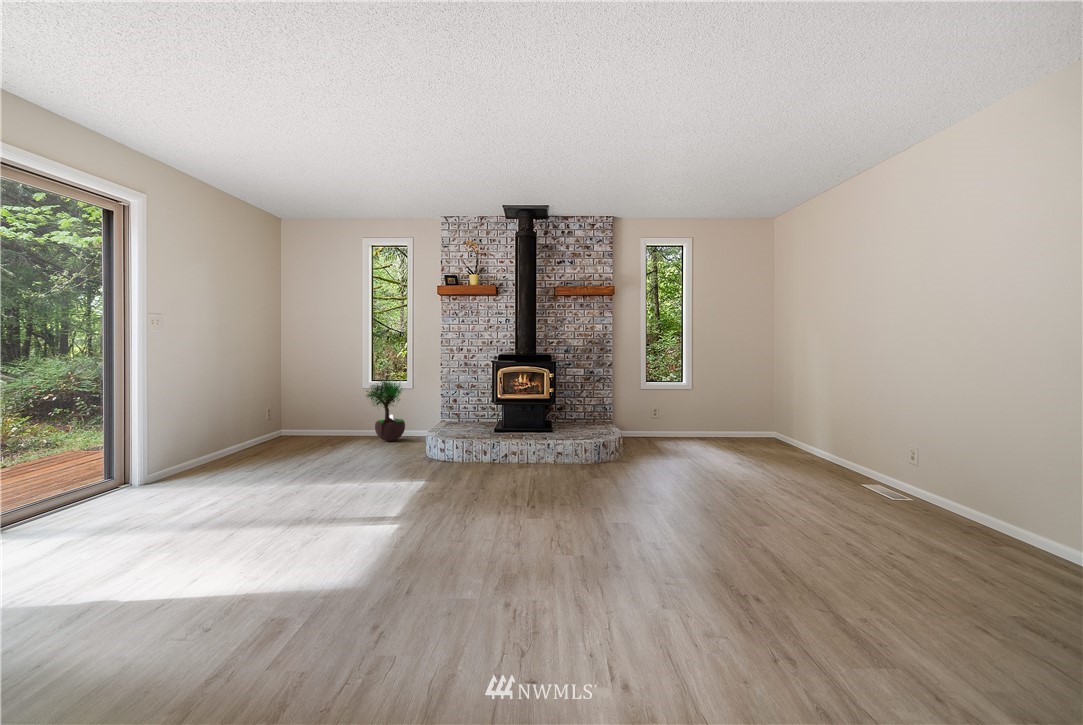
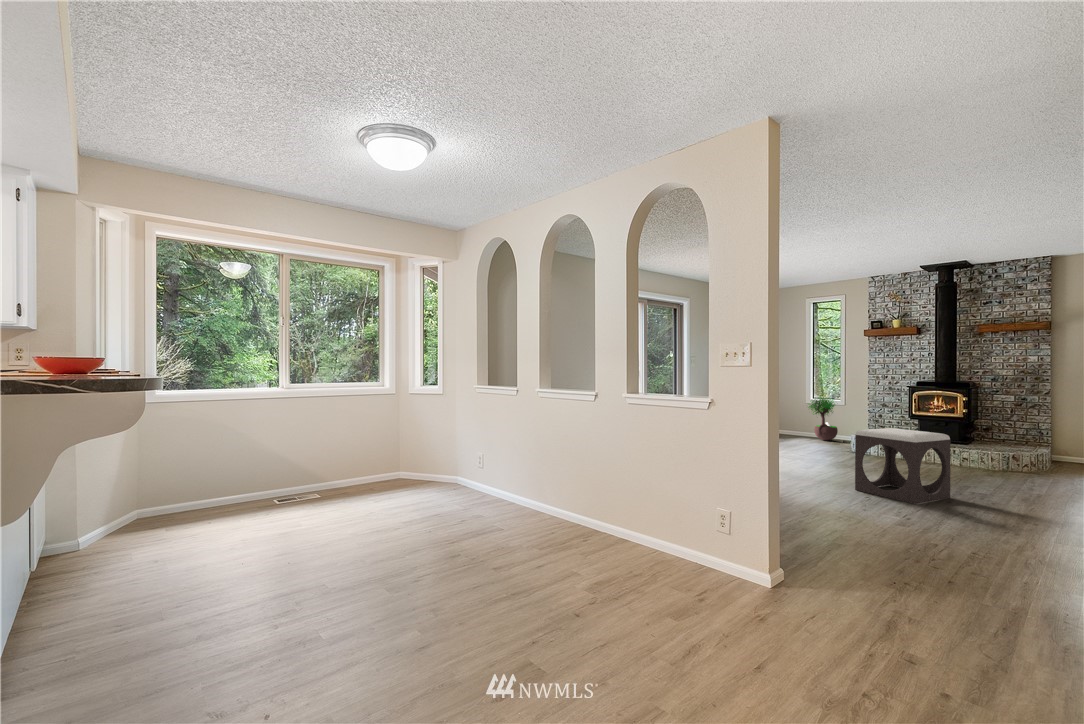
footstool: none [477,441,616,612] -> present [855,428,951,504]

